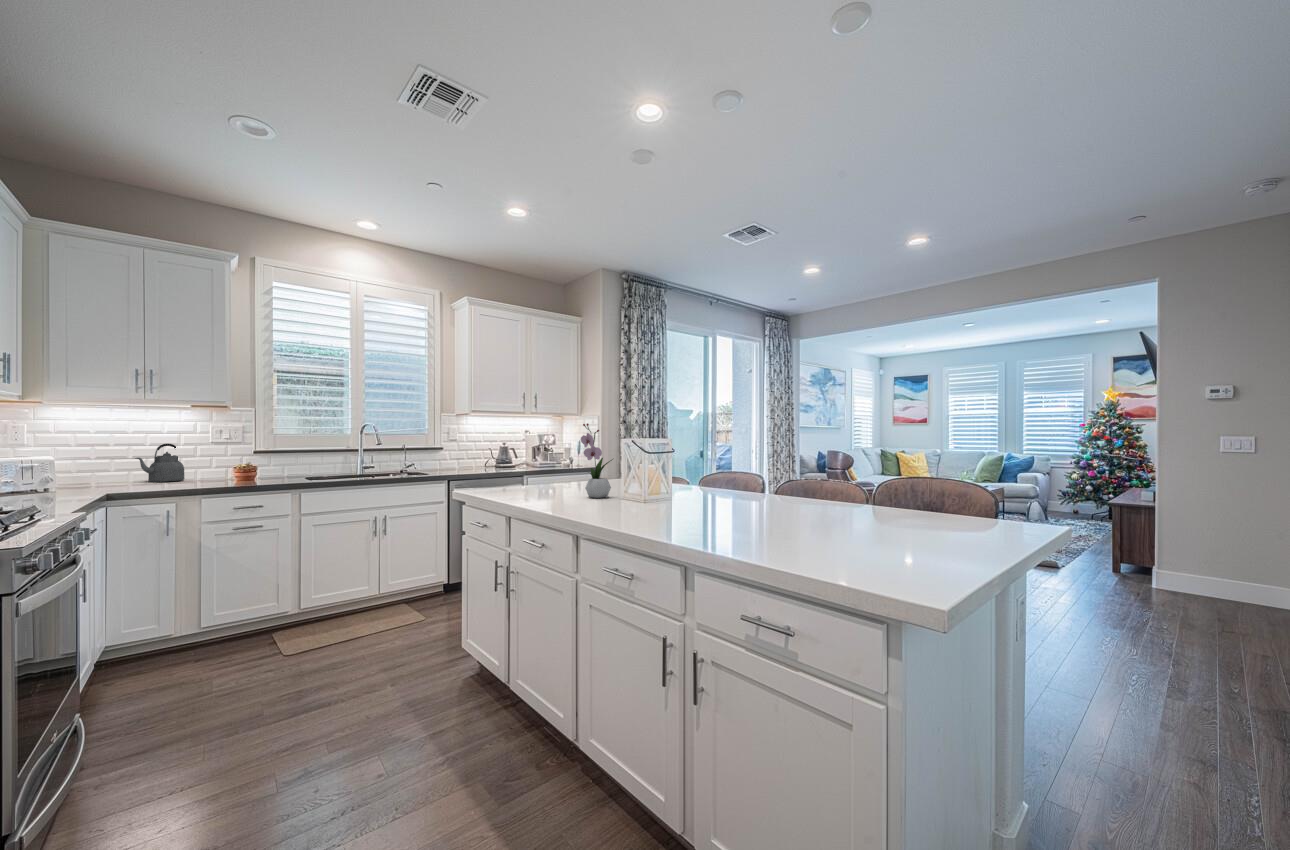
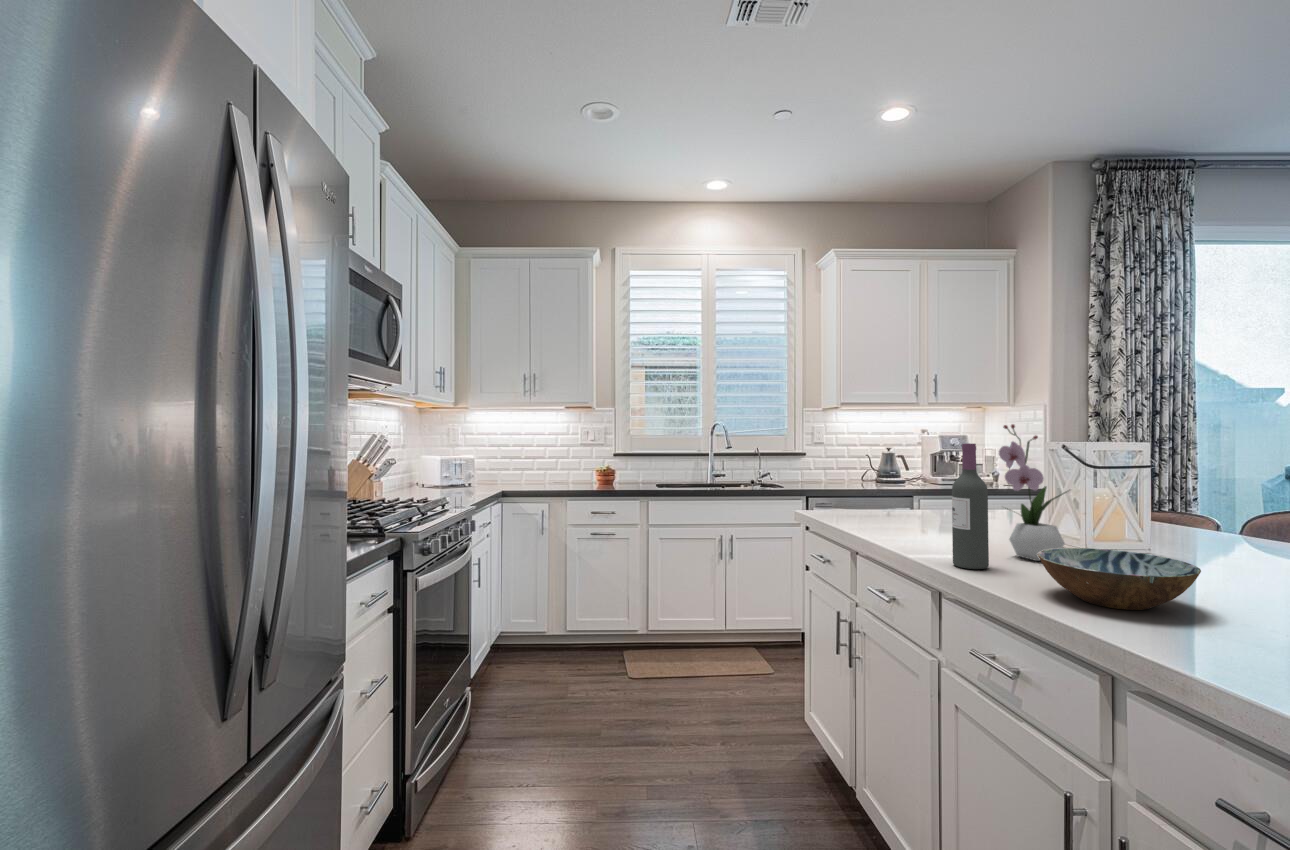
wine bottle: none [558,433,577,504] -> present [952,443,989,569]
kettle: present [135,444,184,482] -> none [525,444,561,481]
bowl: none [600,485,663,511] -> present [1037,548,1201,610]

